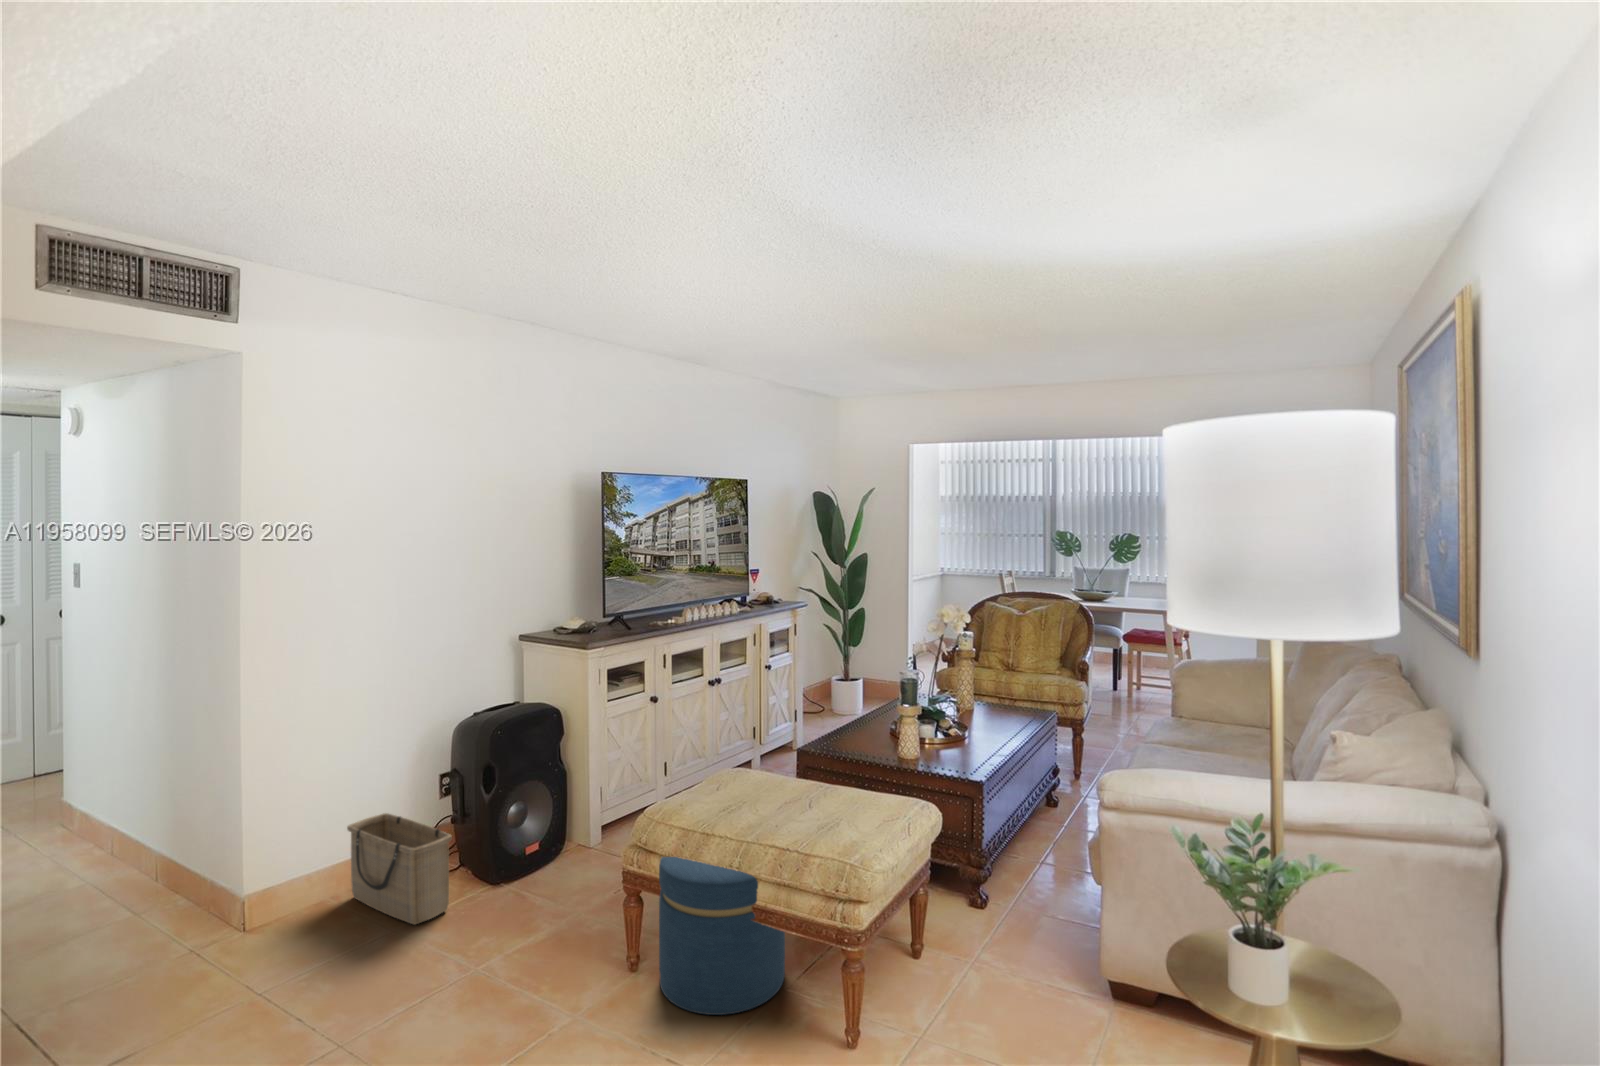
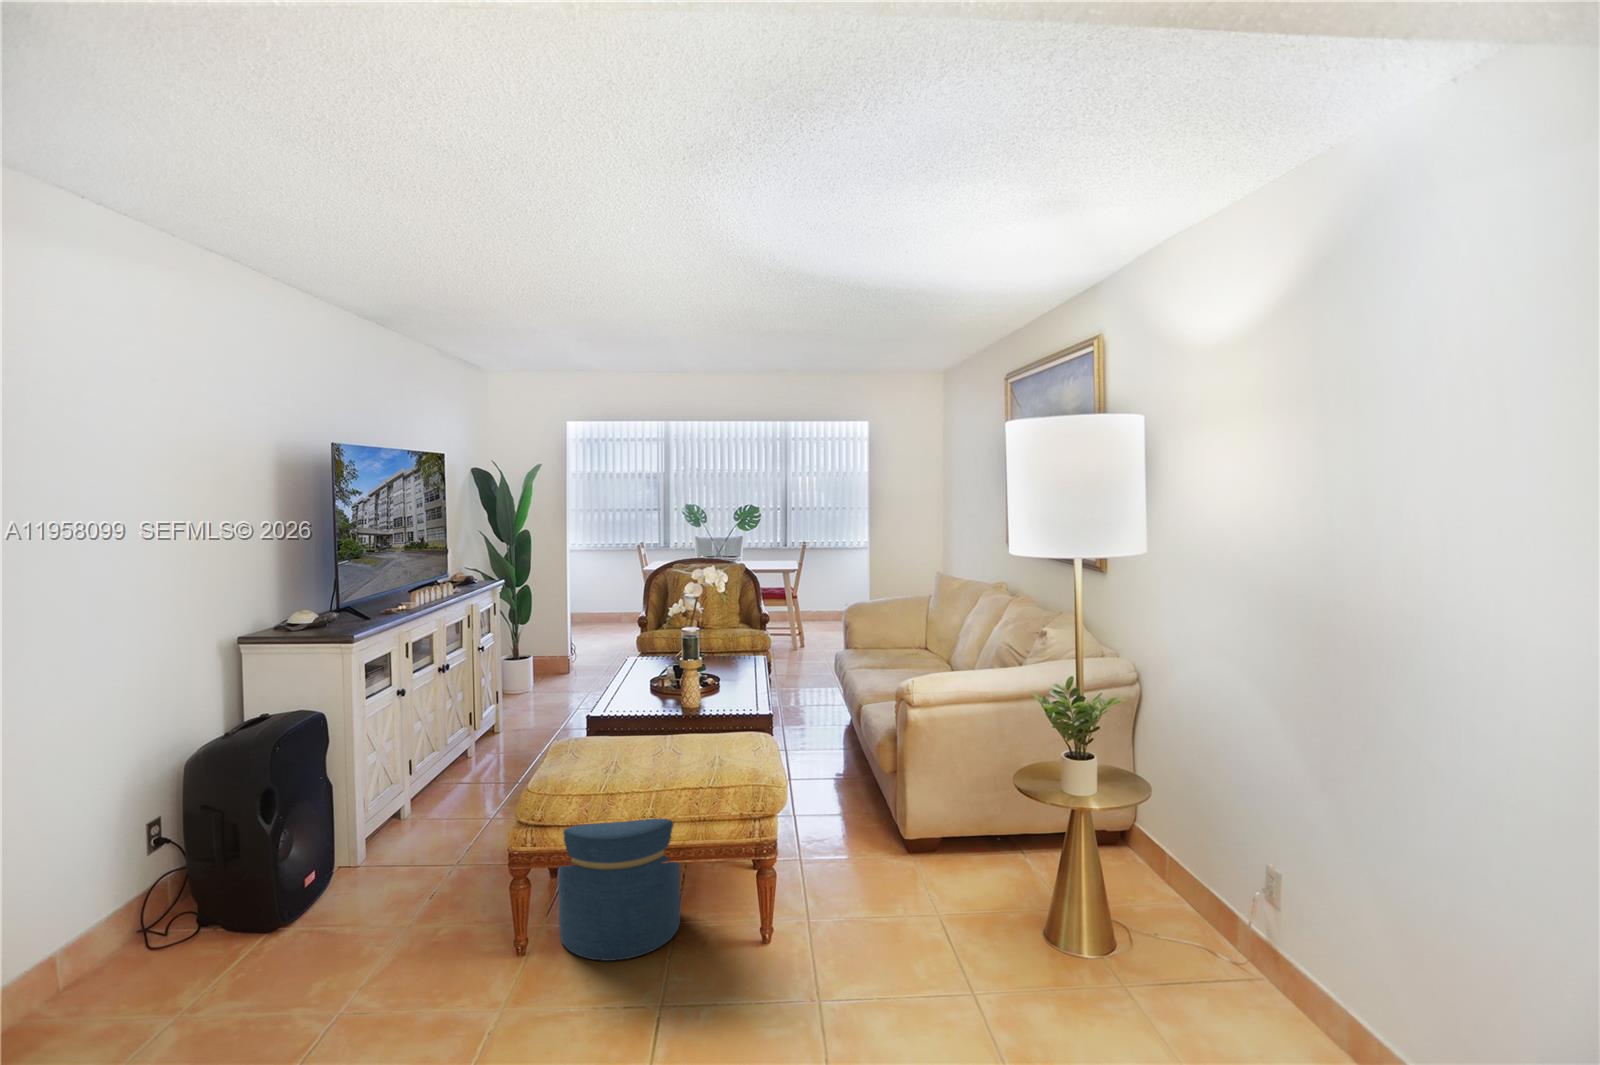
basket: present [347,813,452,924] -> none [59,876,246,997]

